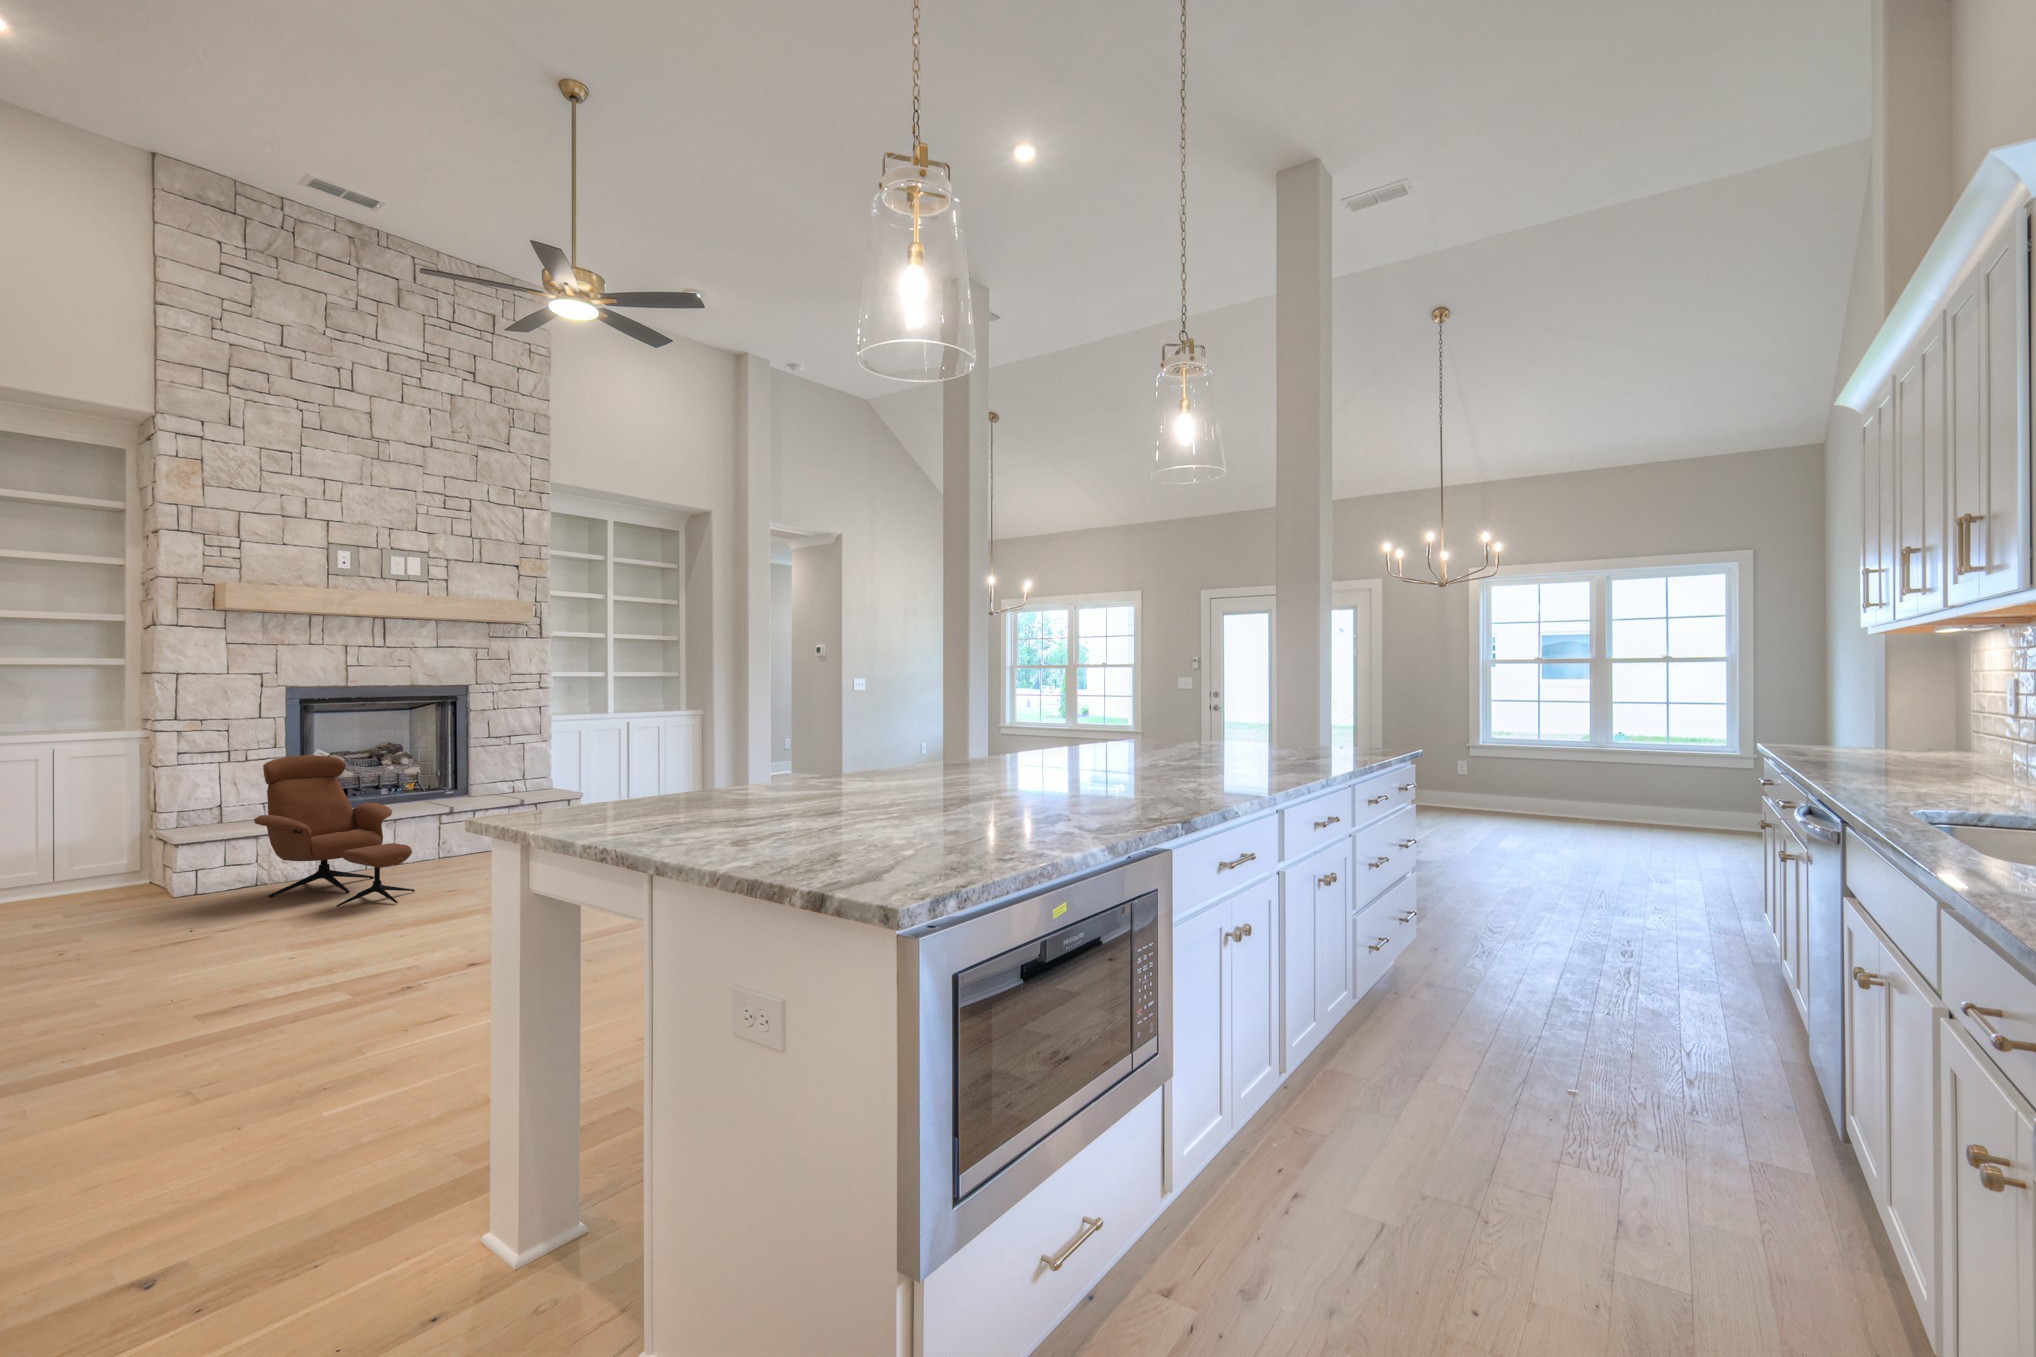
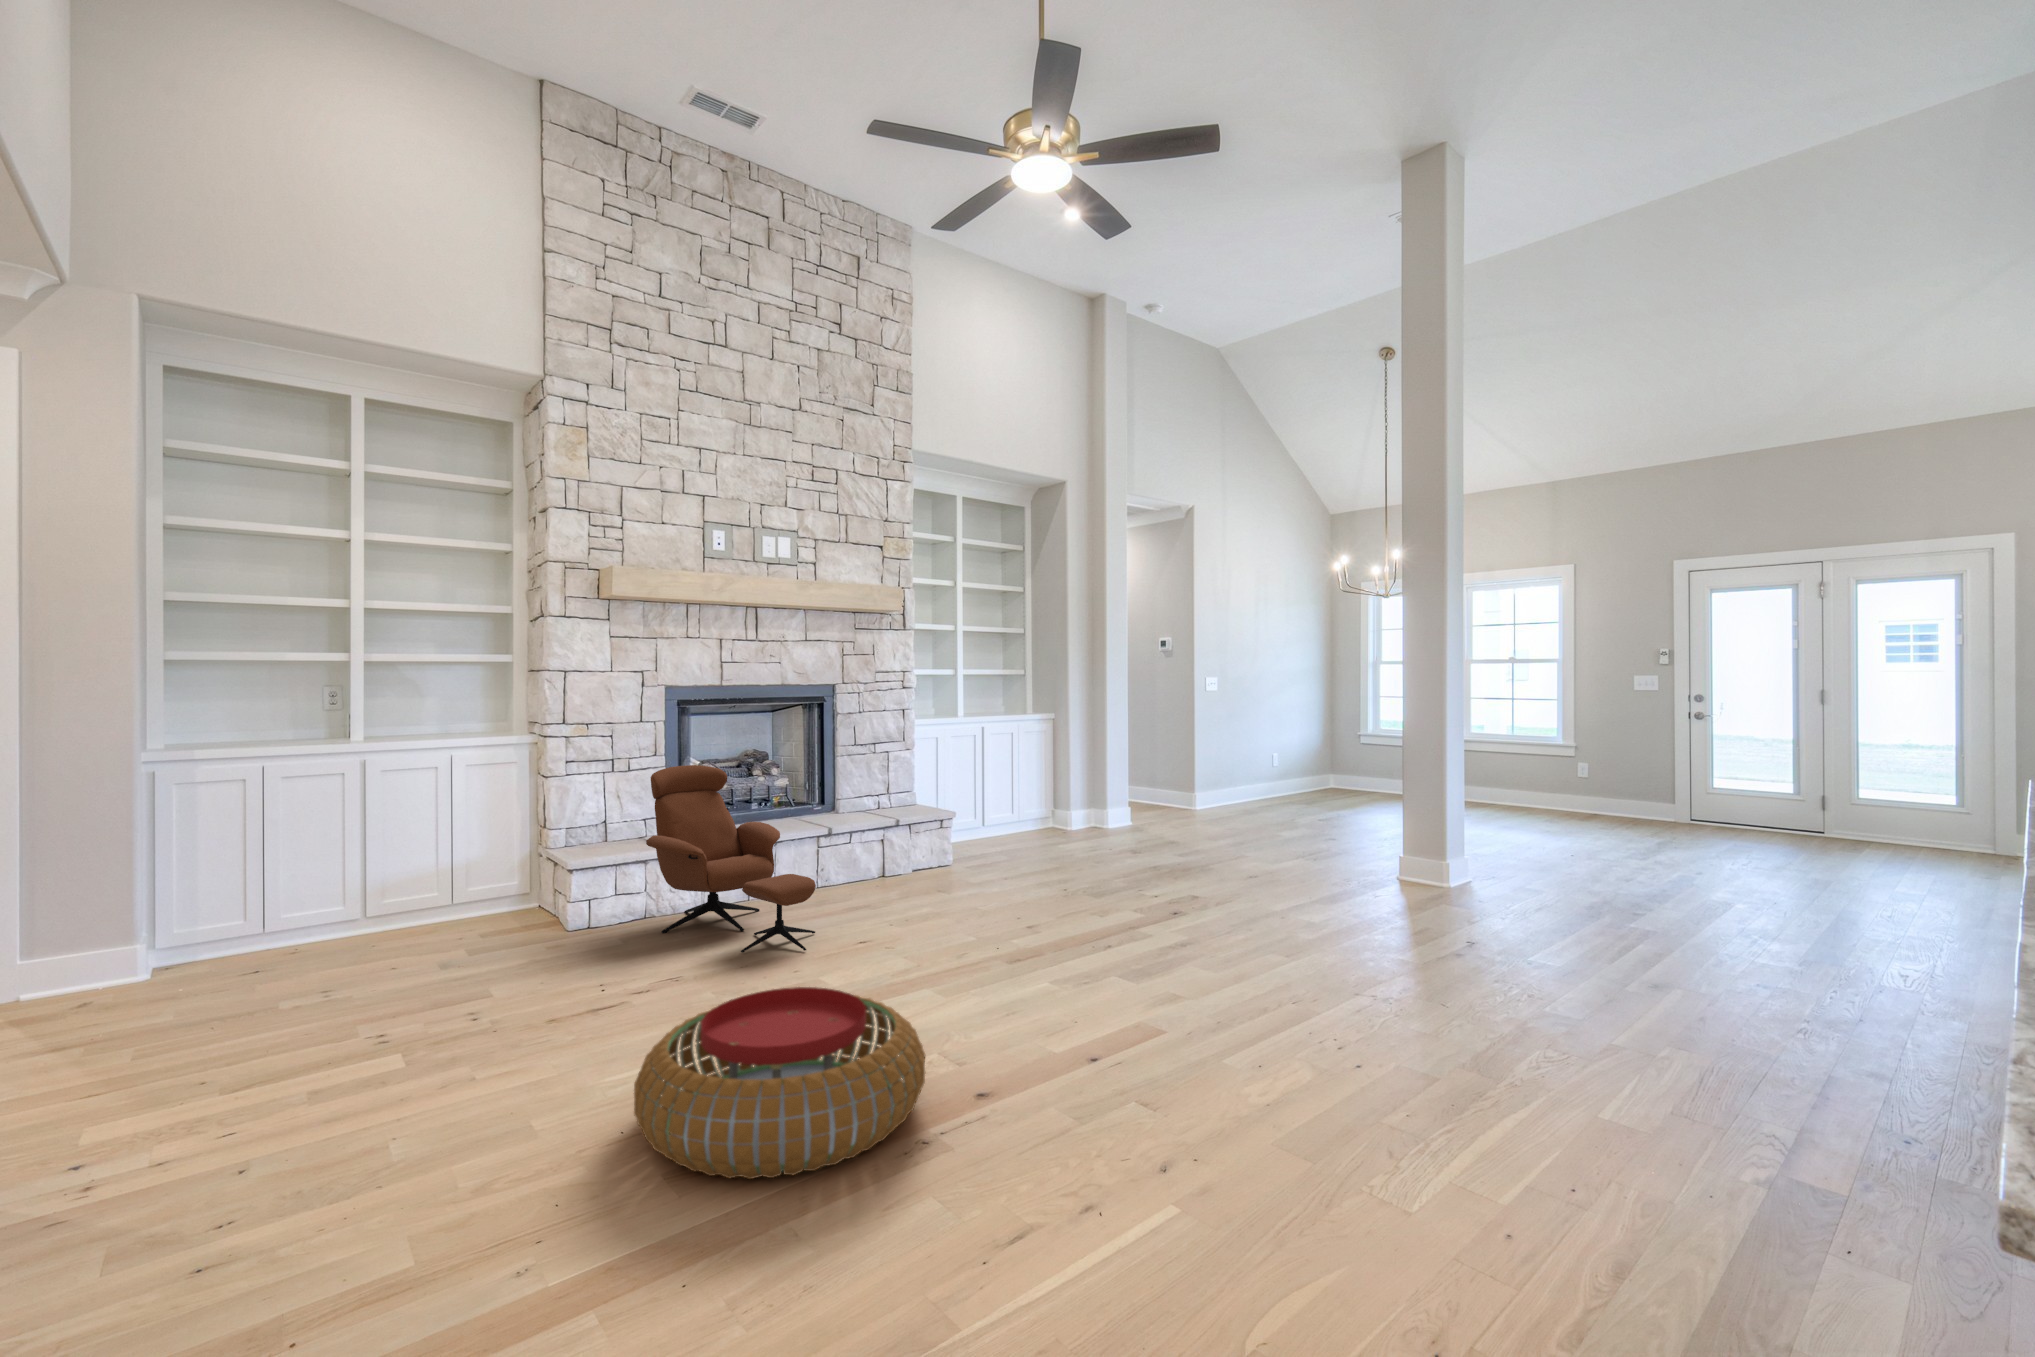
pouf: none [172,911,428,1030] -> present [634,987,925,1179]

